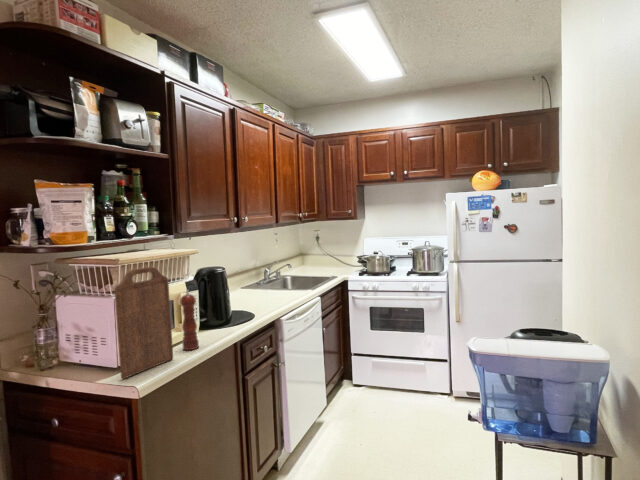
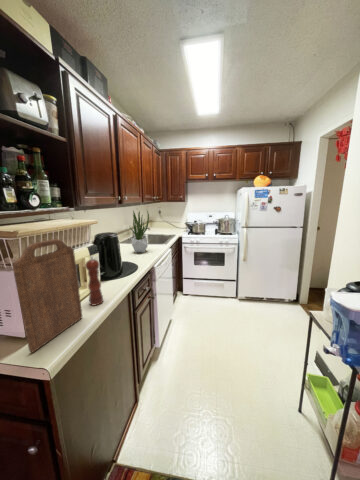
potted plant: none [249,234,278,300] -> present [130,211,149,253]

